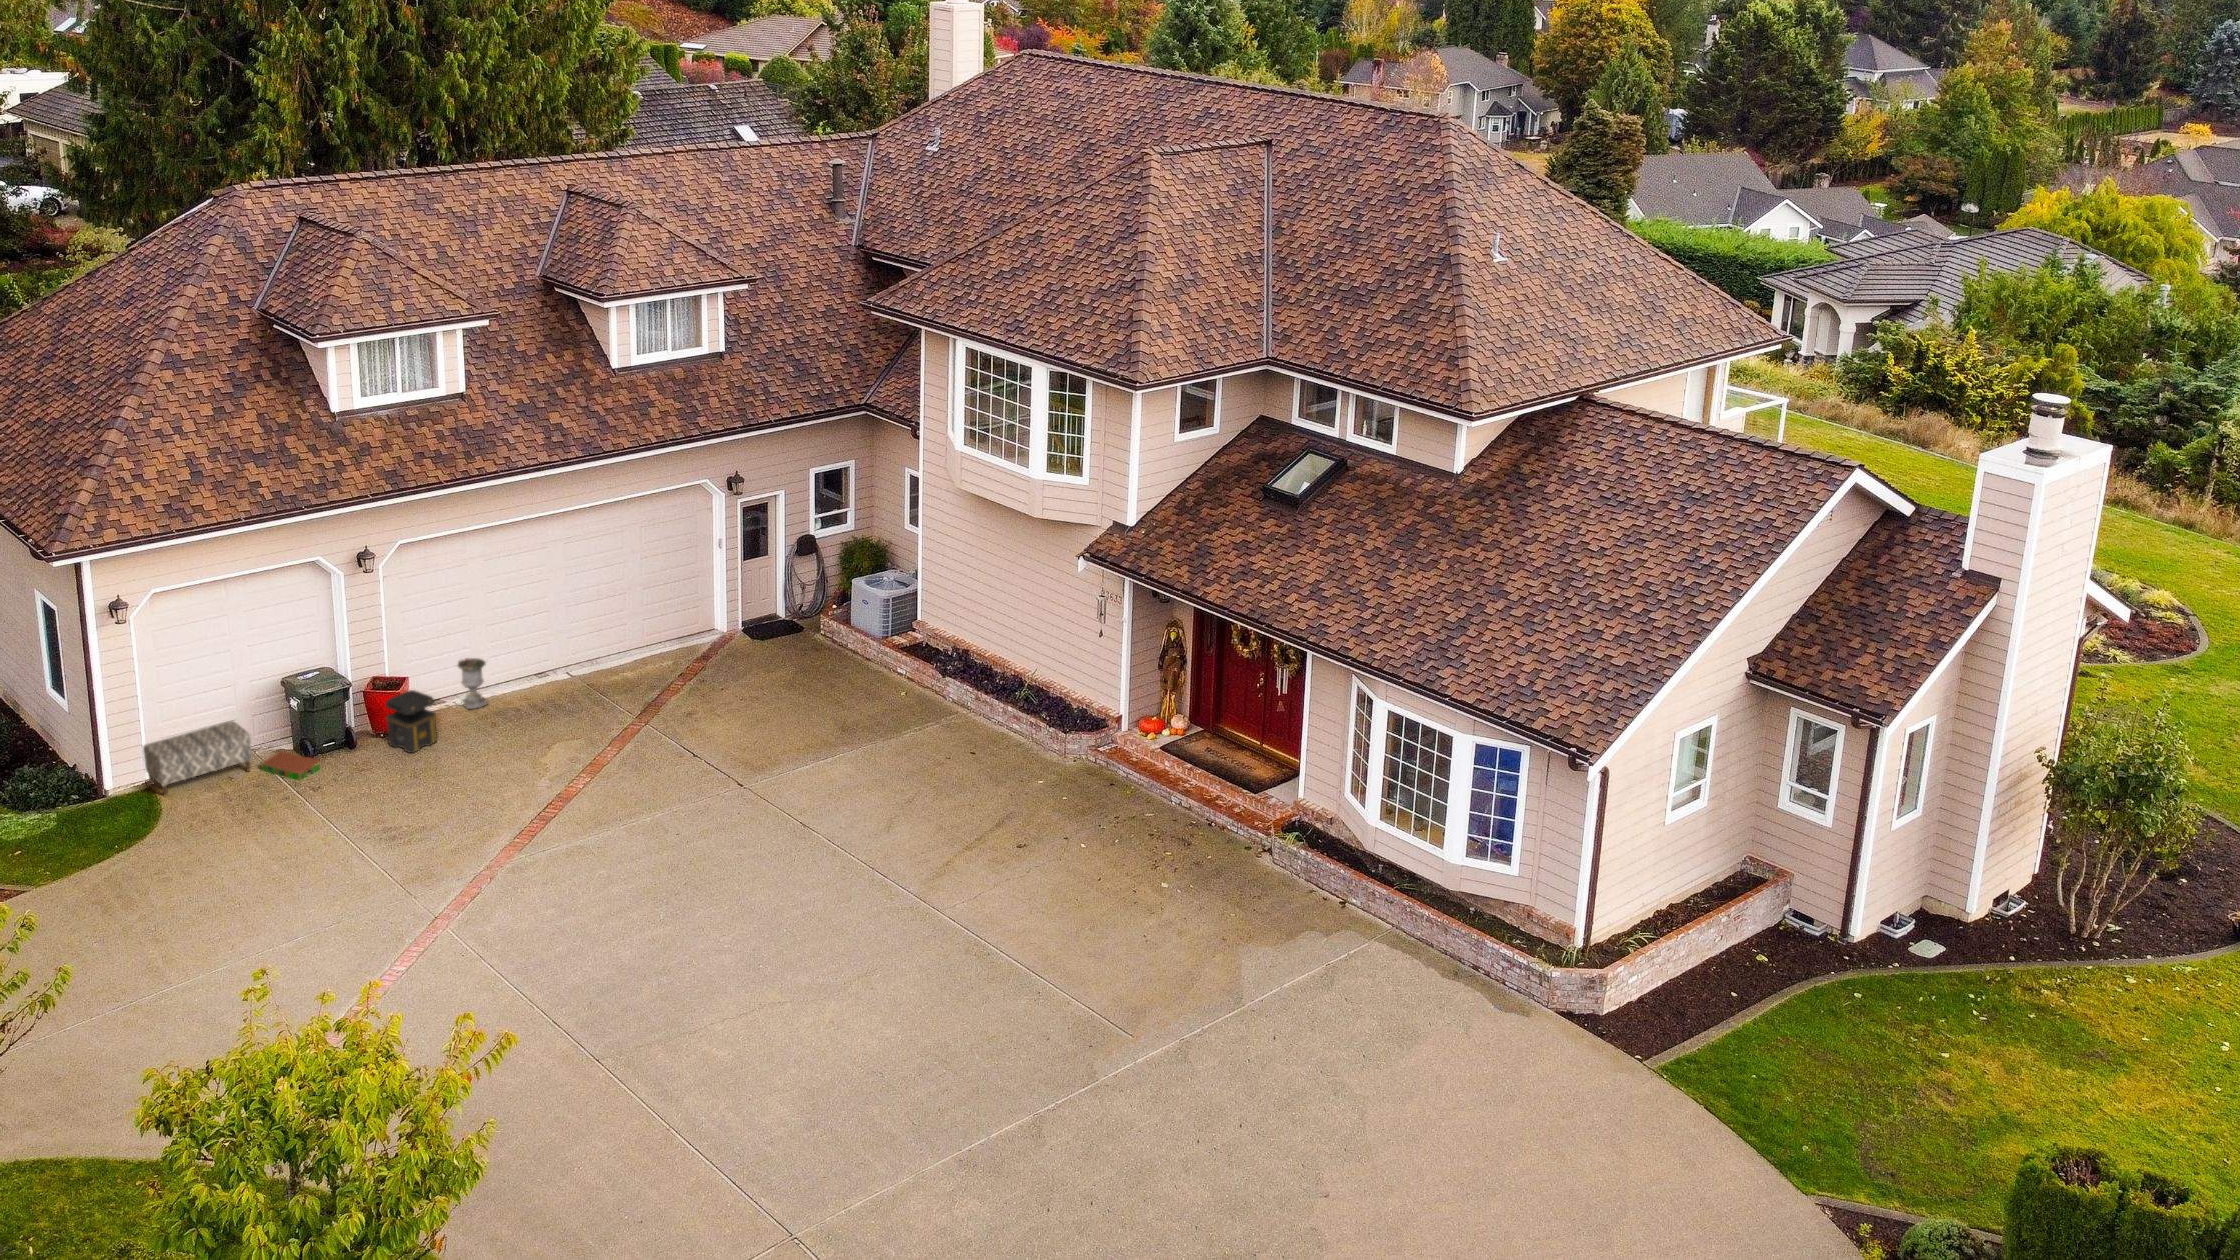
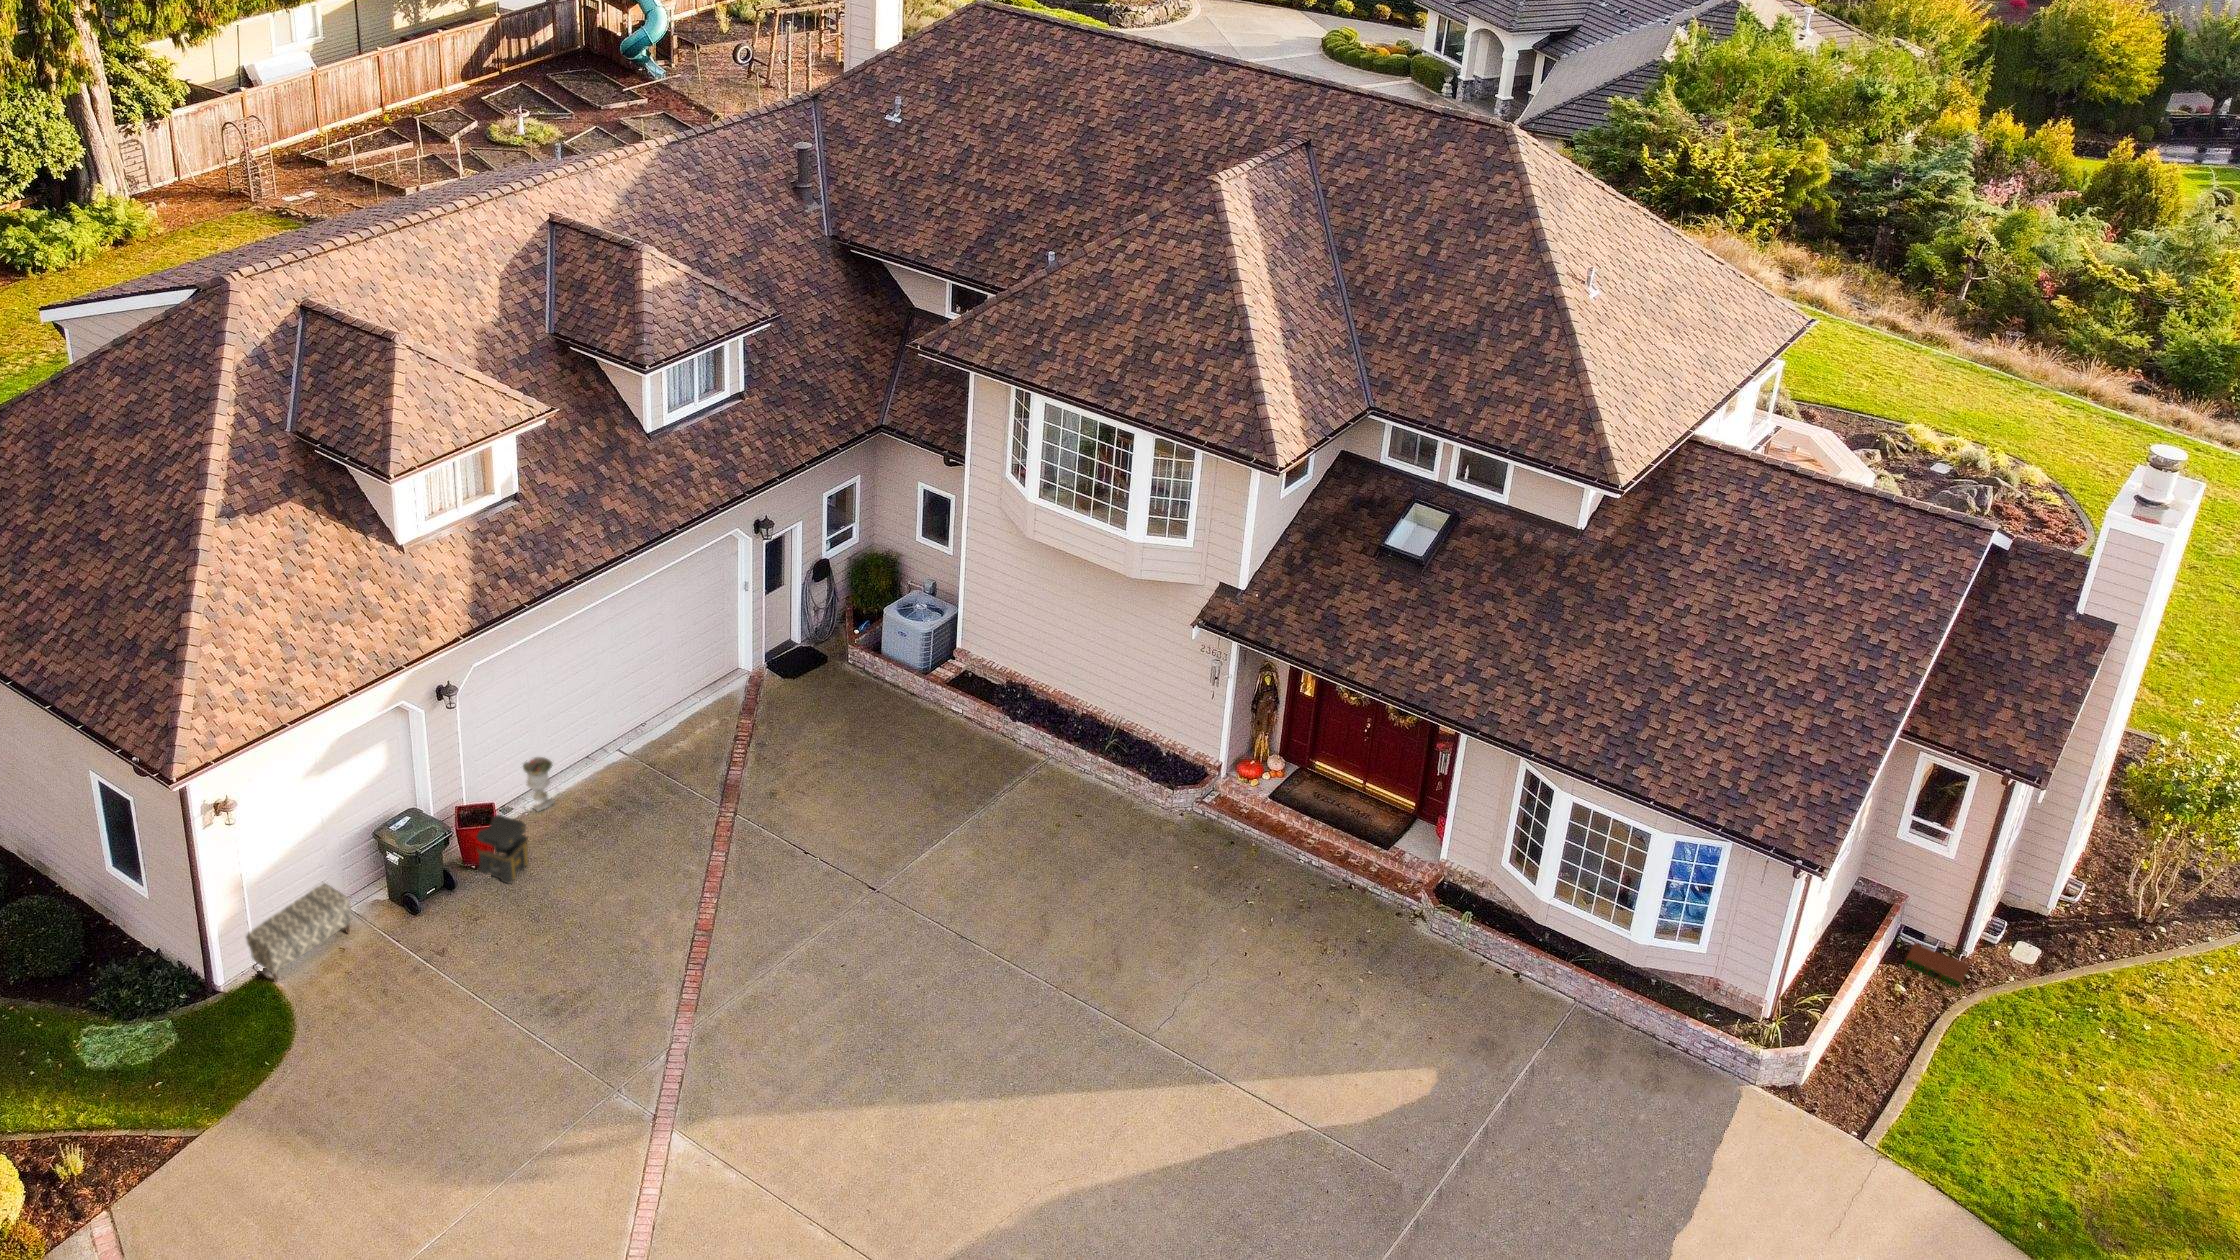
storage bin: present [262,751,320,780] -> present [1905,943,1969,984]

